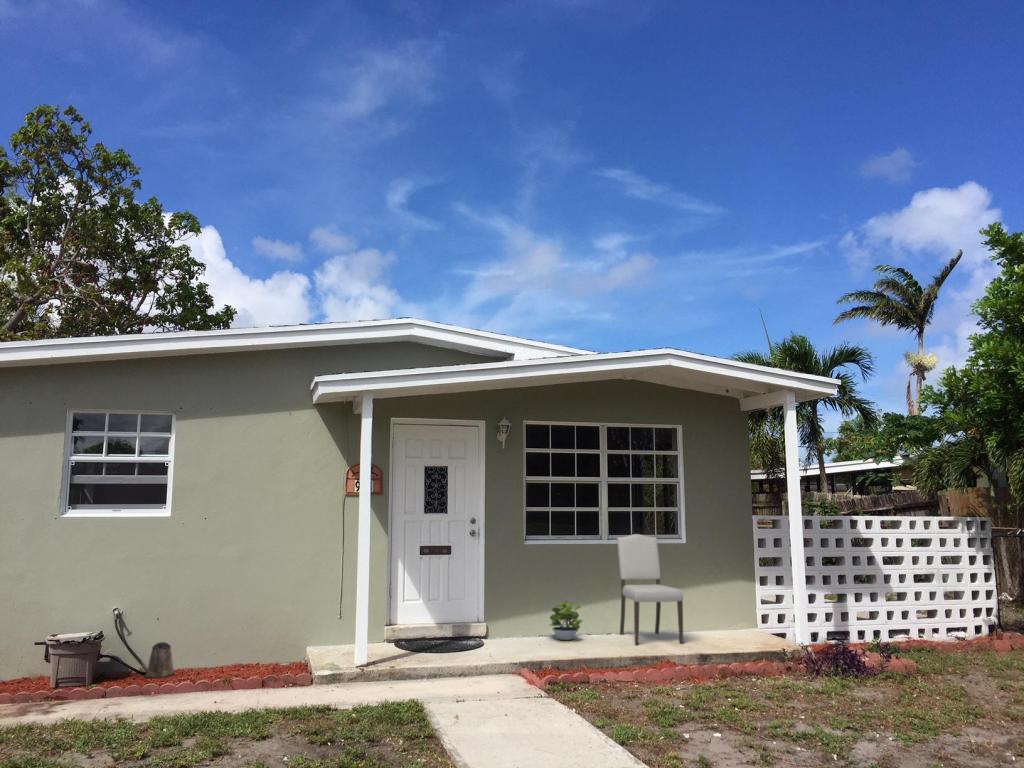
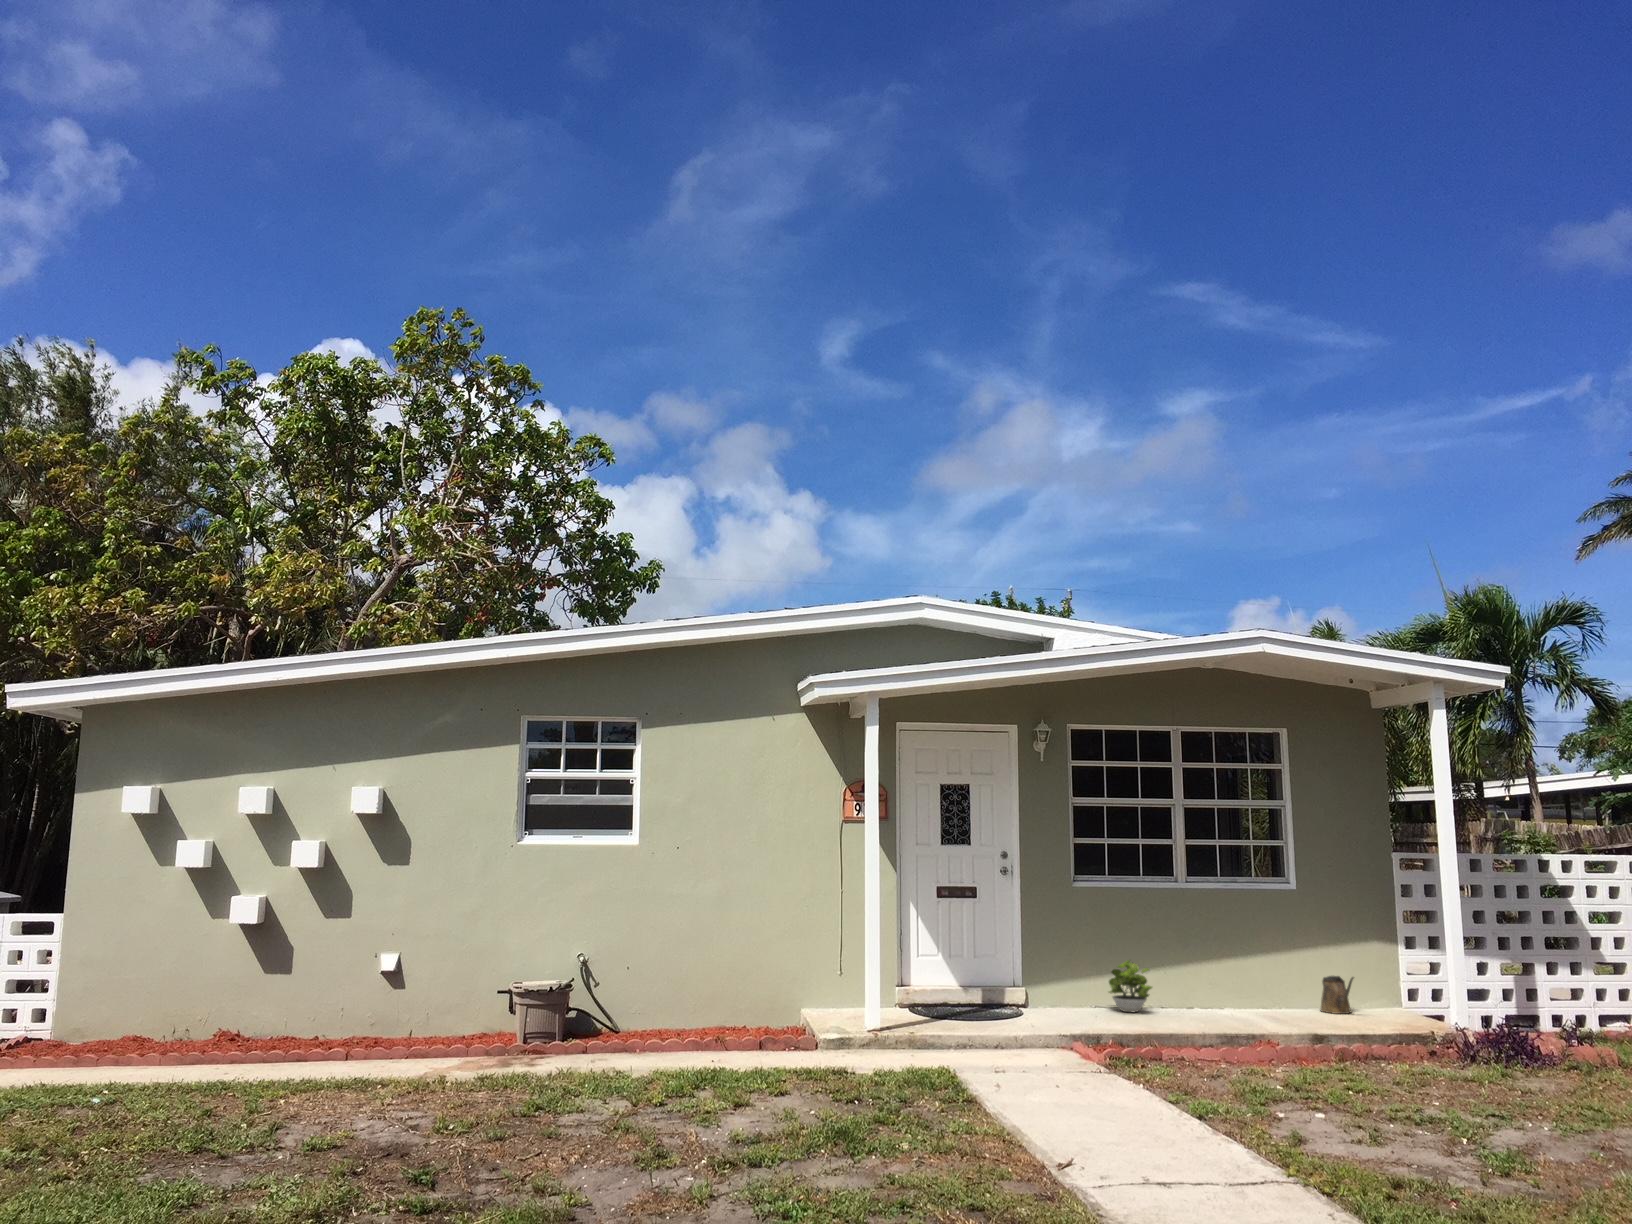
chair: present [617,534,683,644] -> none [1198,875,1291,1020]
watering can: present [146,642,174,678] -> present [1320,976,1354,1014]

